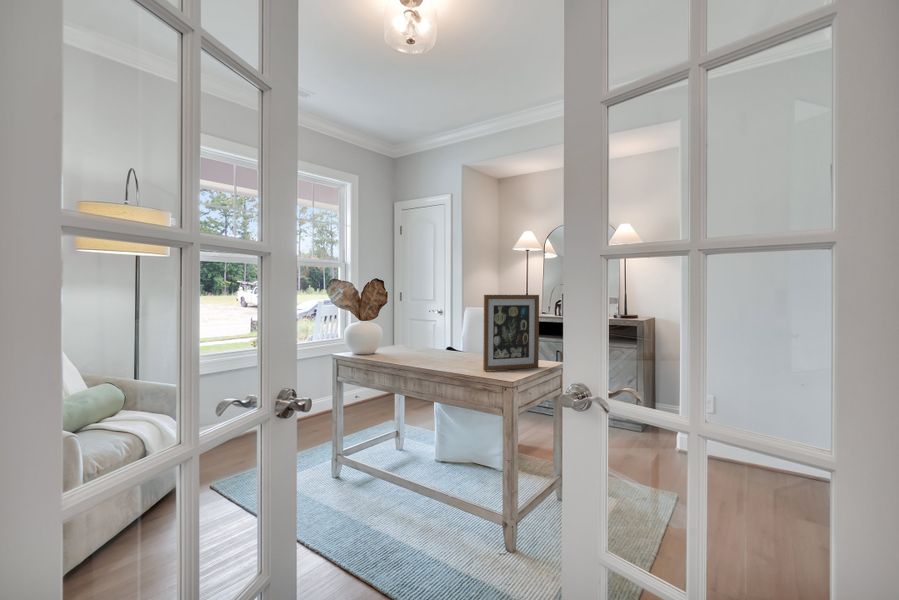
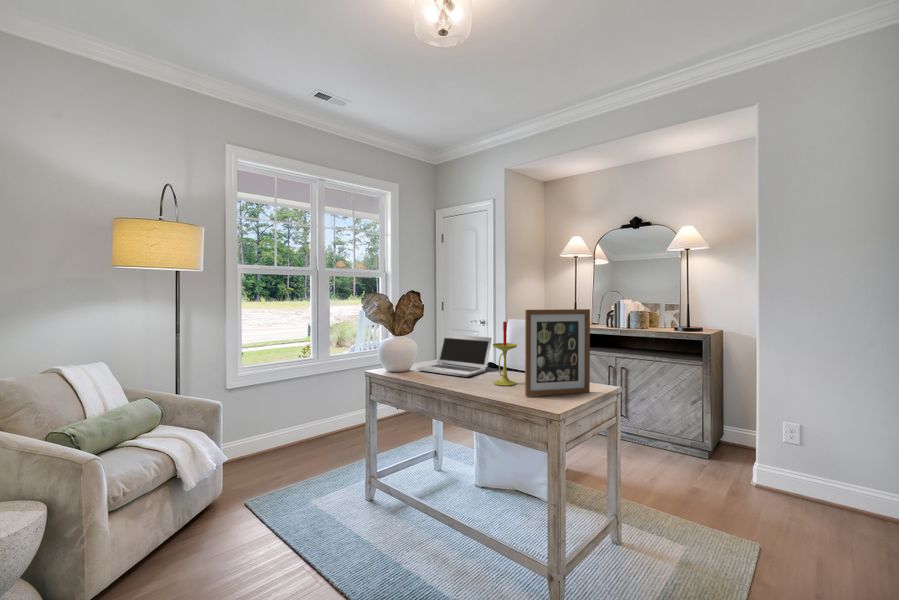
candle: none [454,305,476,364] -> present [493,322,517,386]
laptop: none [382,321,452,358] -> present [417,334,492,377]

